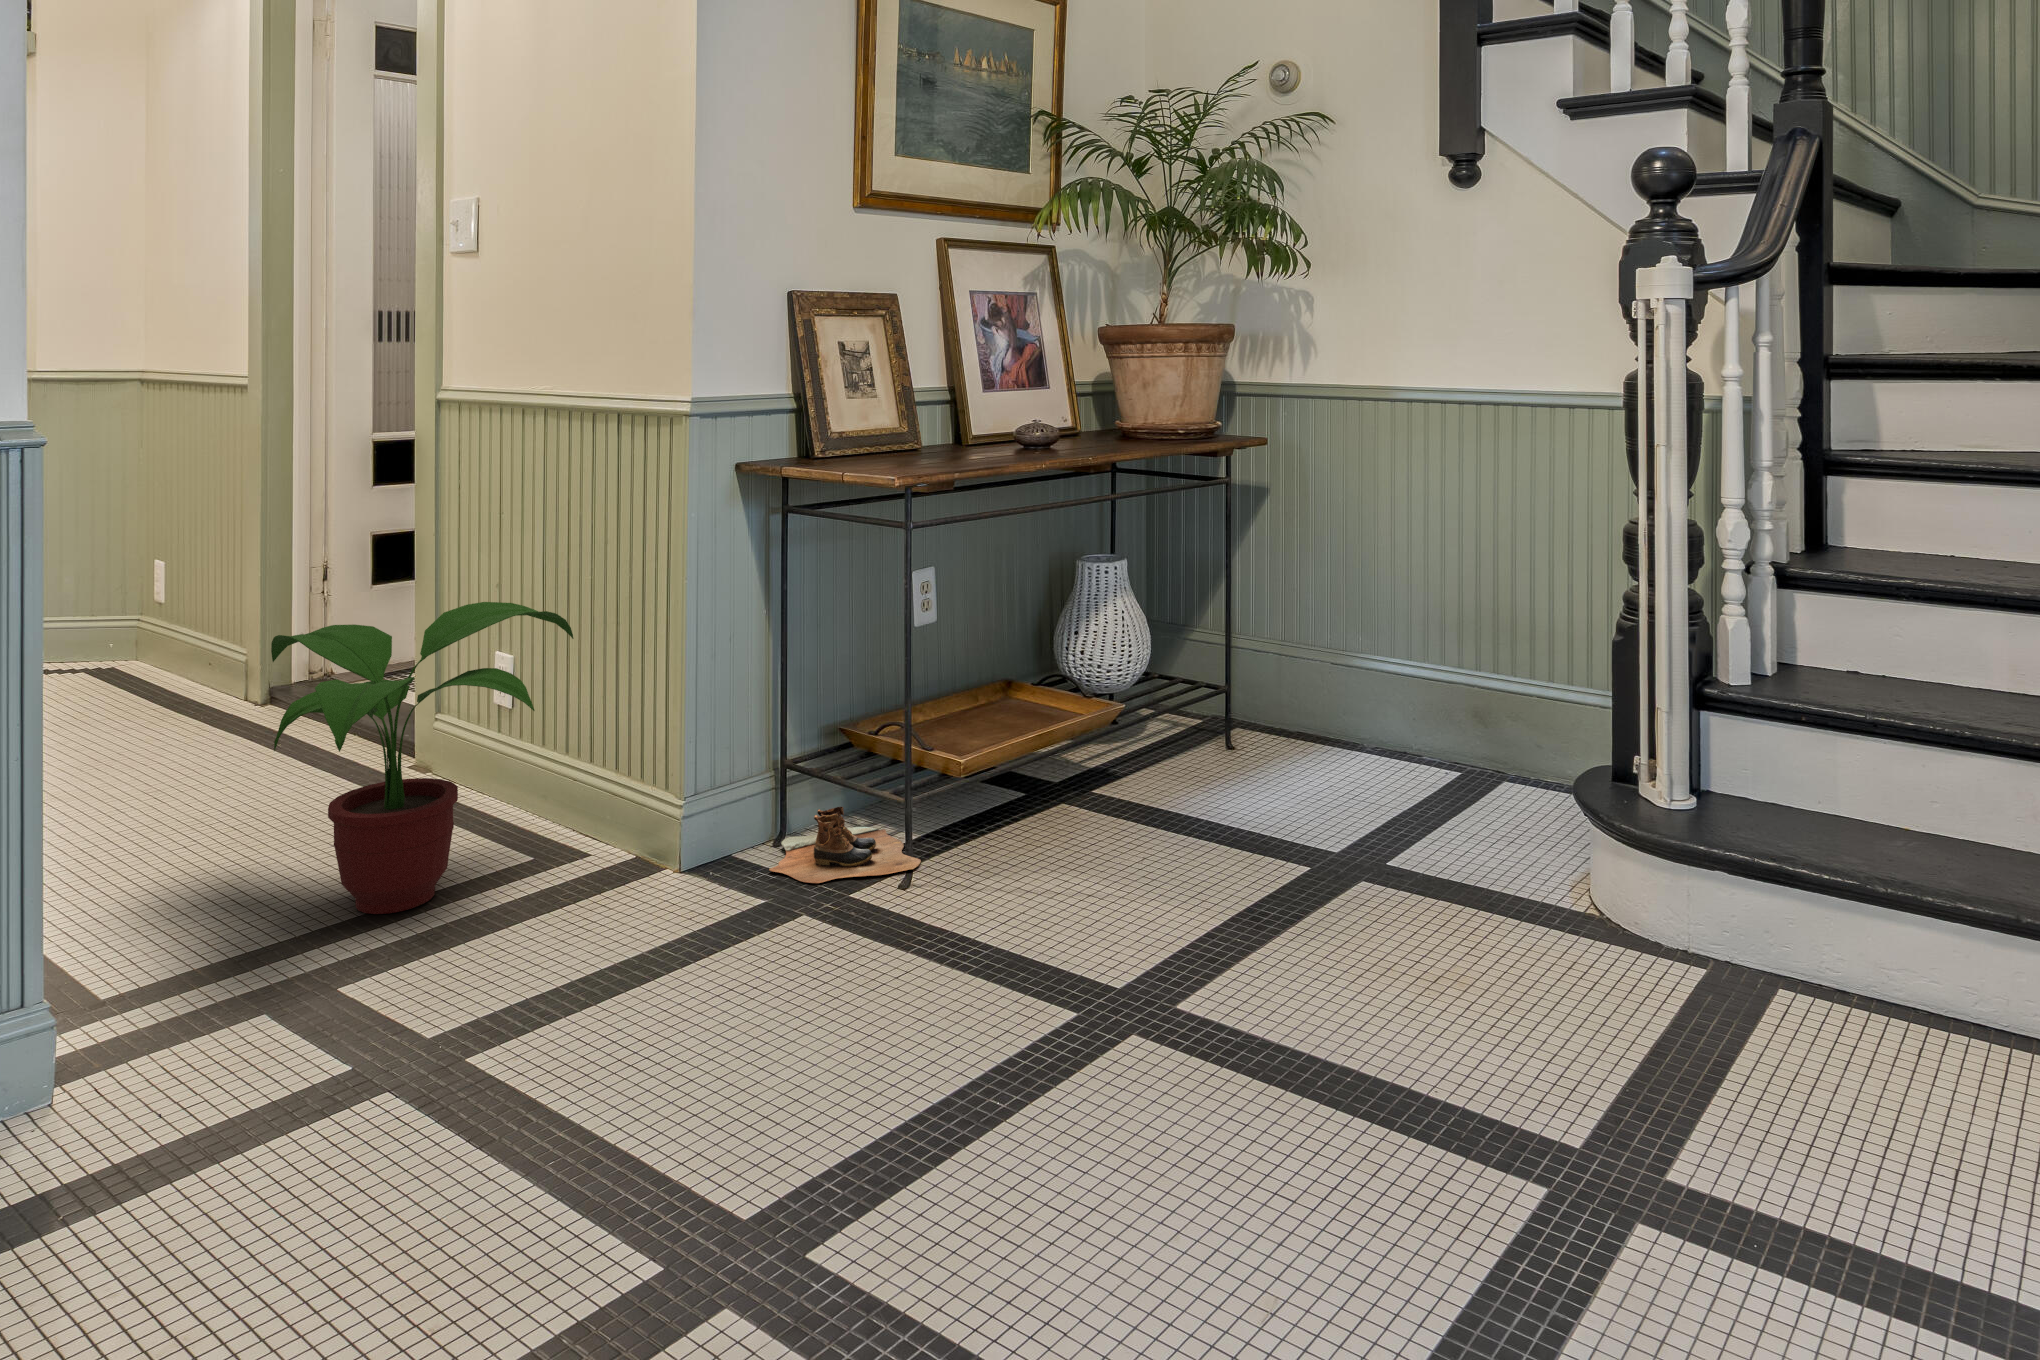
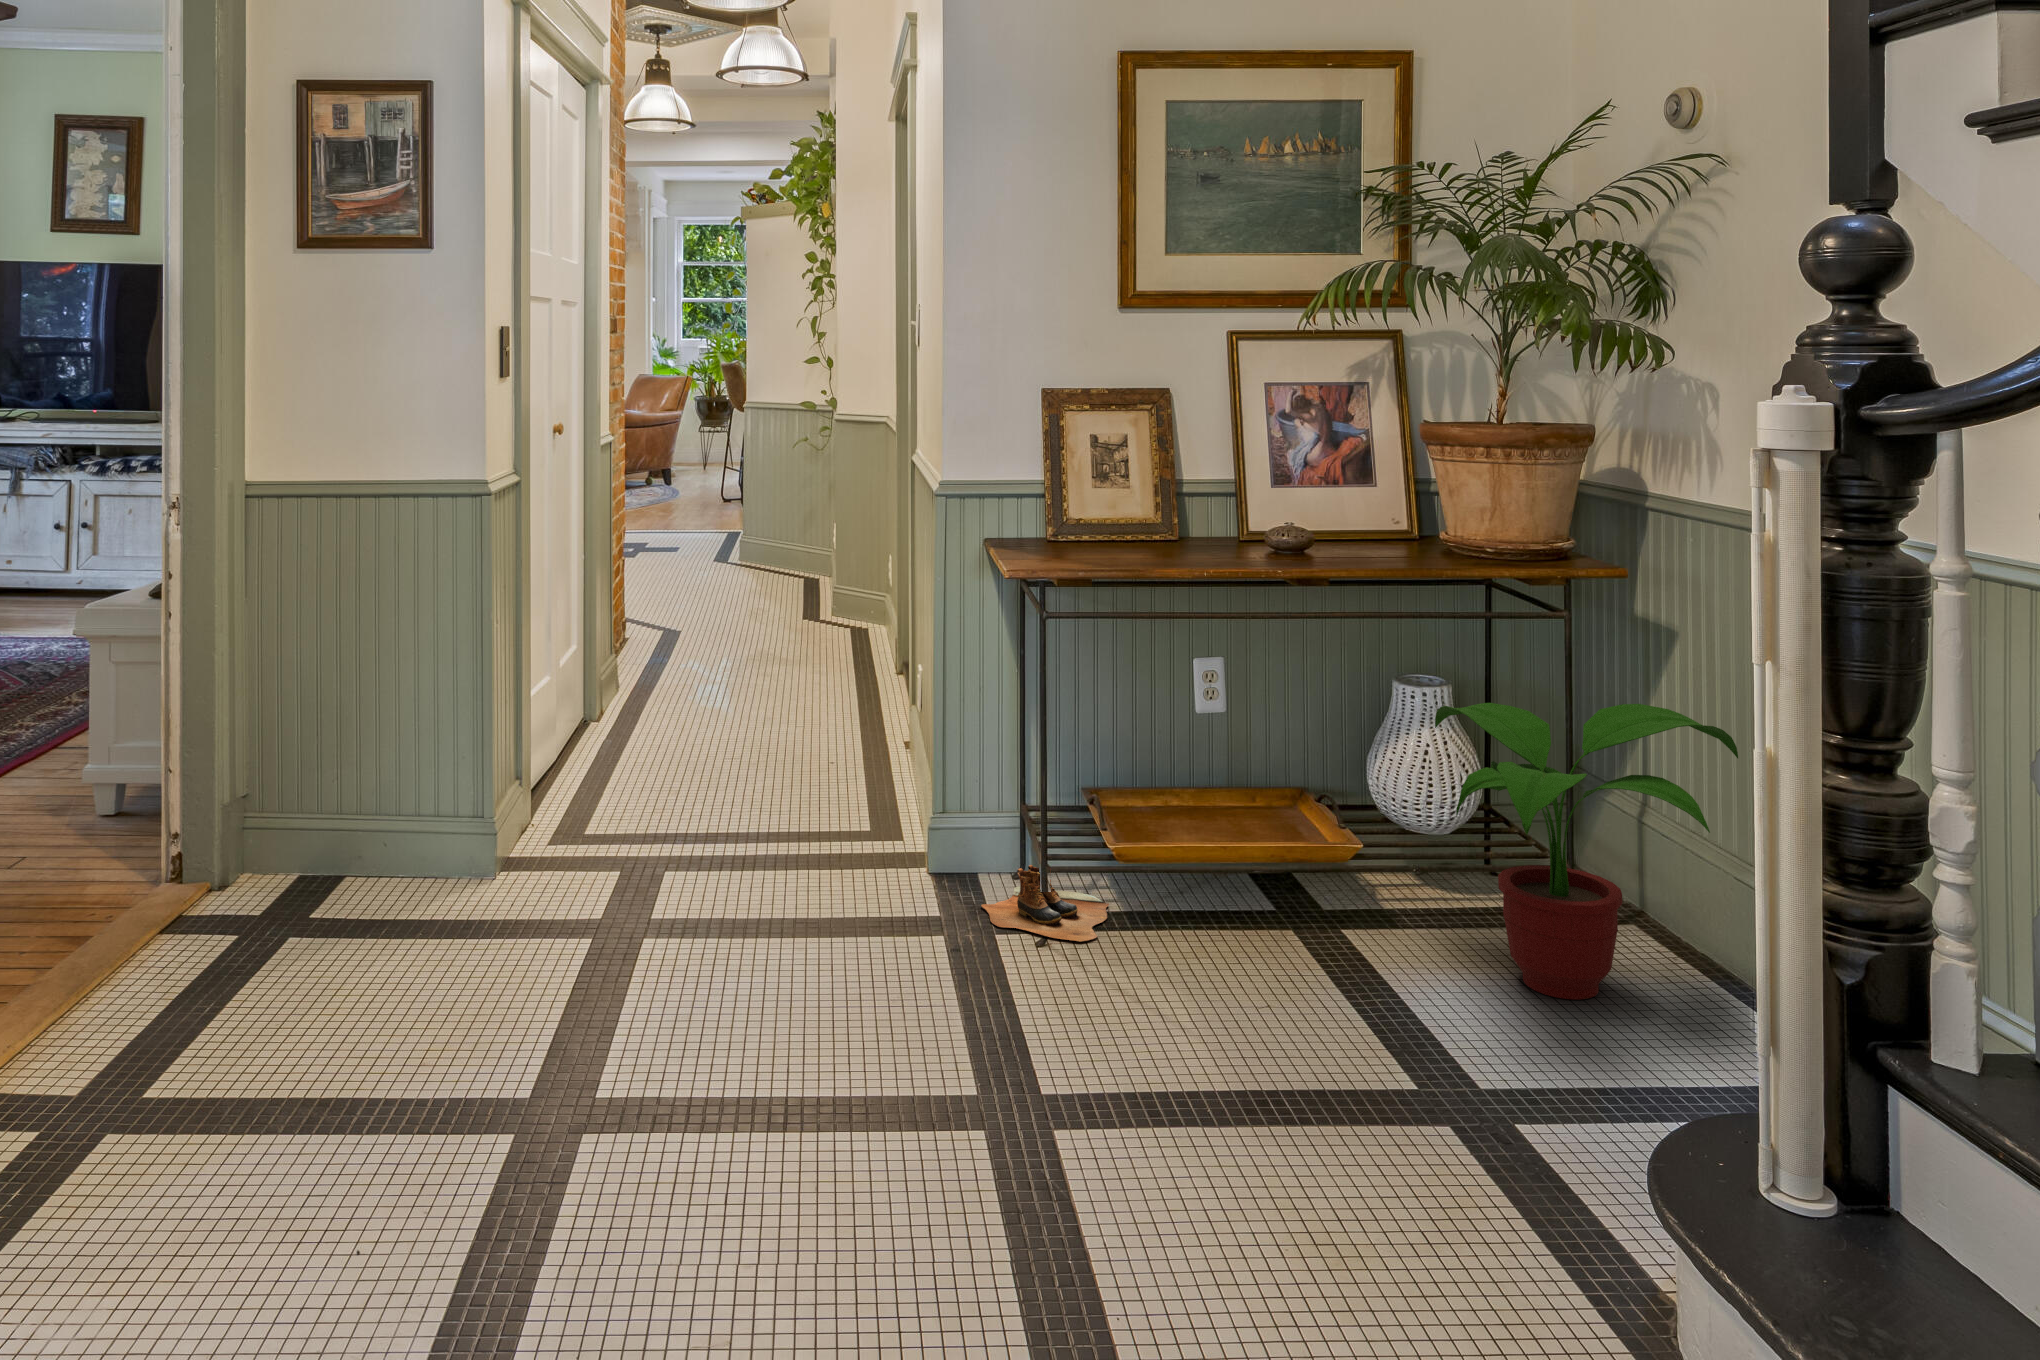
potted plant: present [271,602,574,914] -> present [1435,703,1738,1000]

